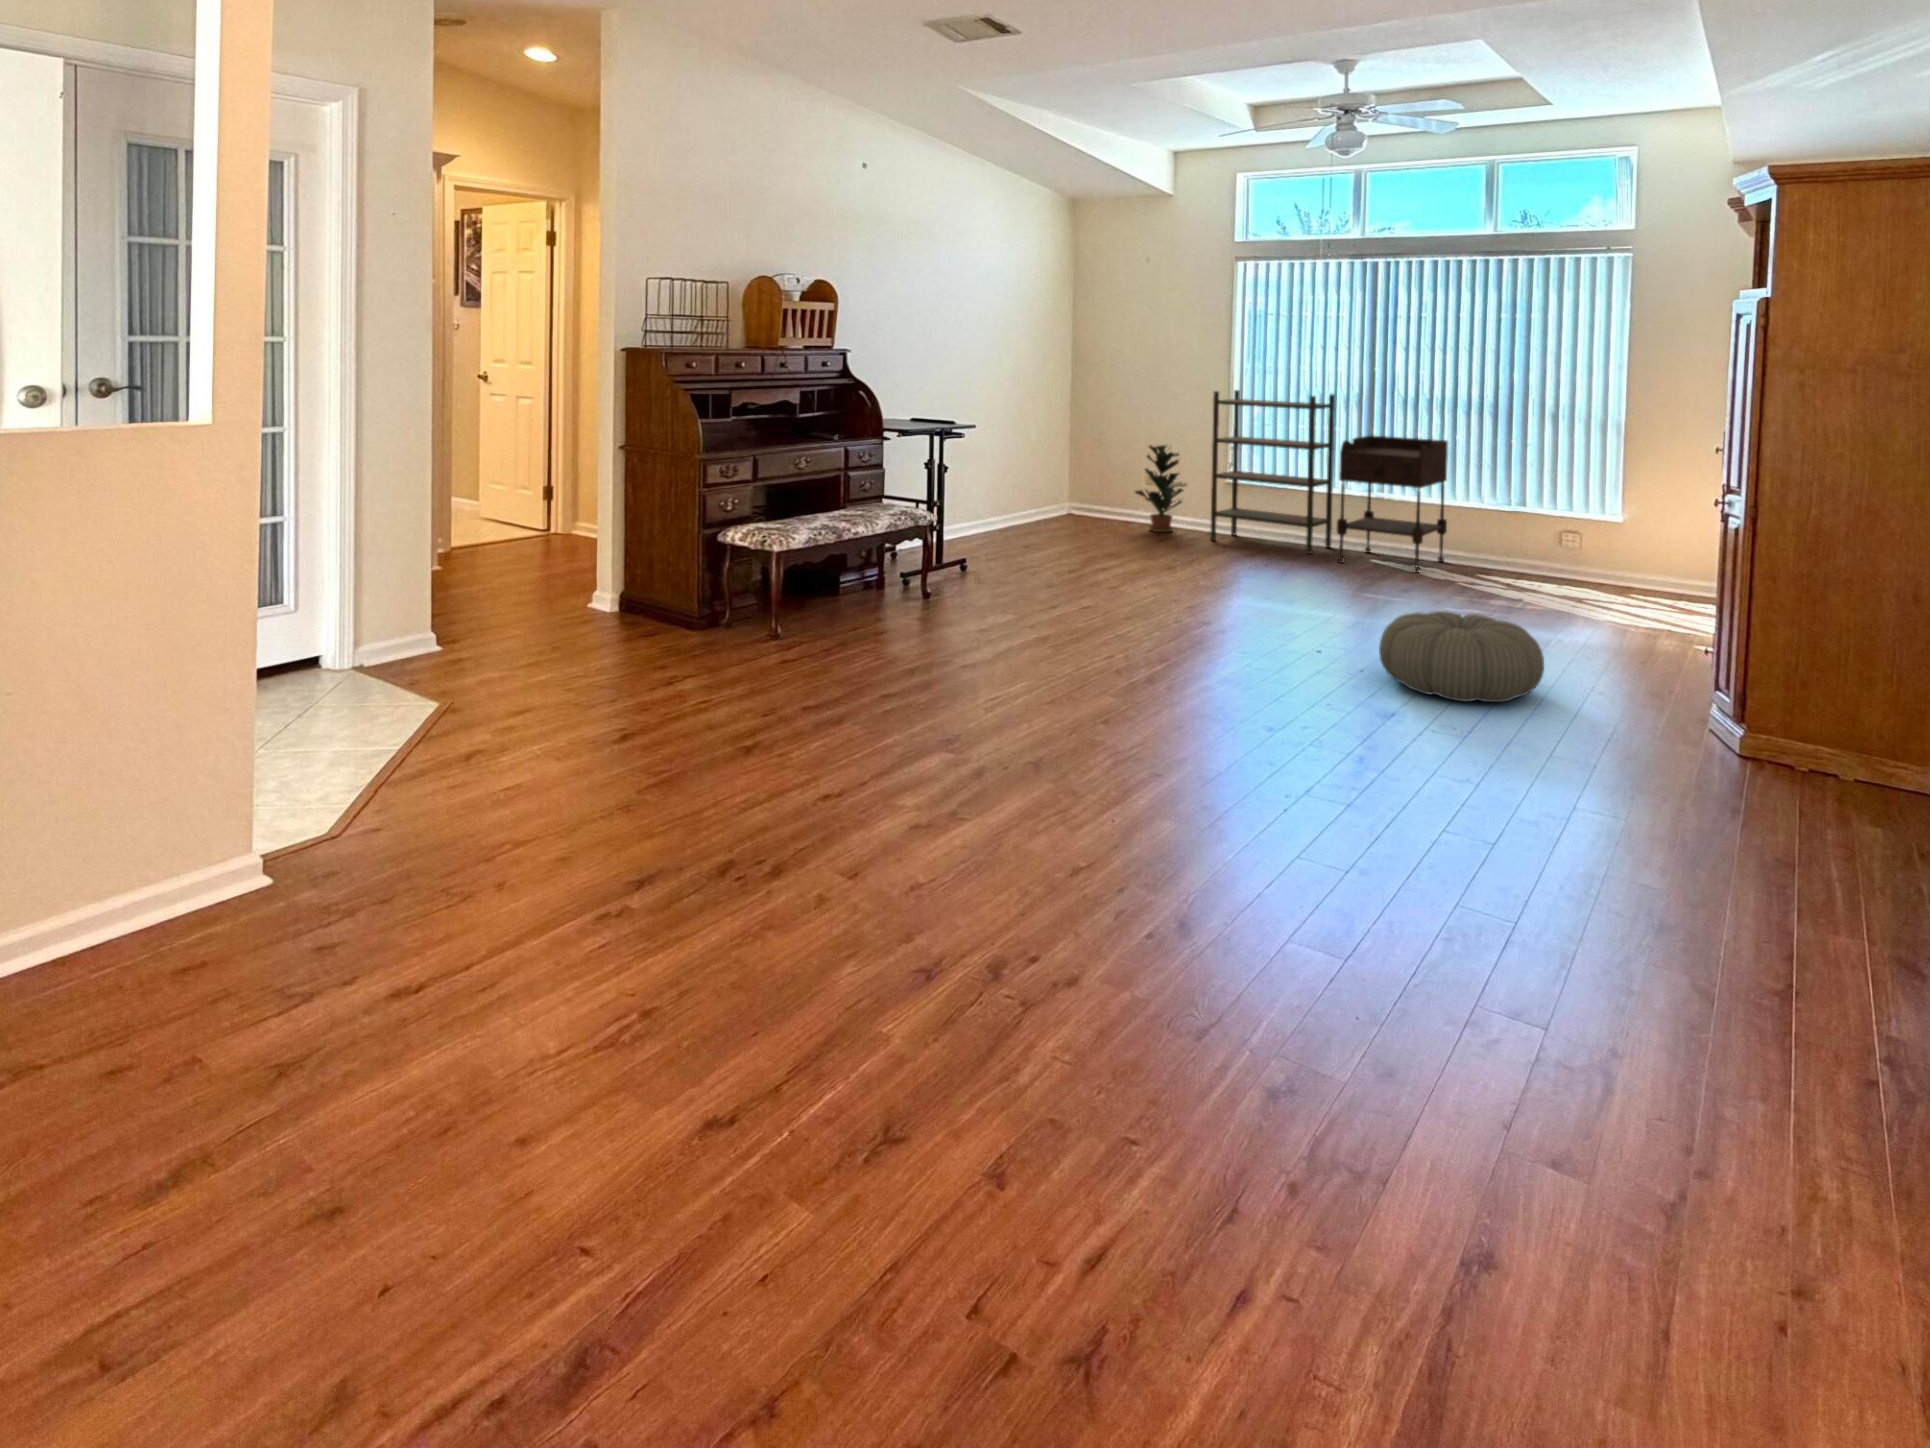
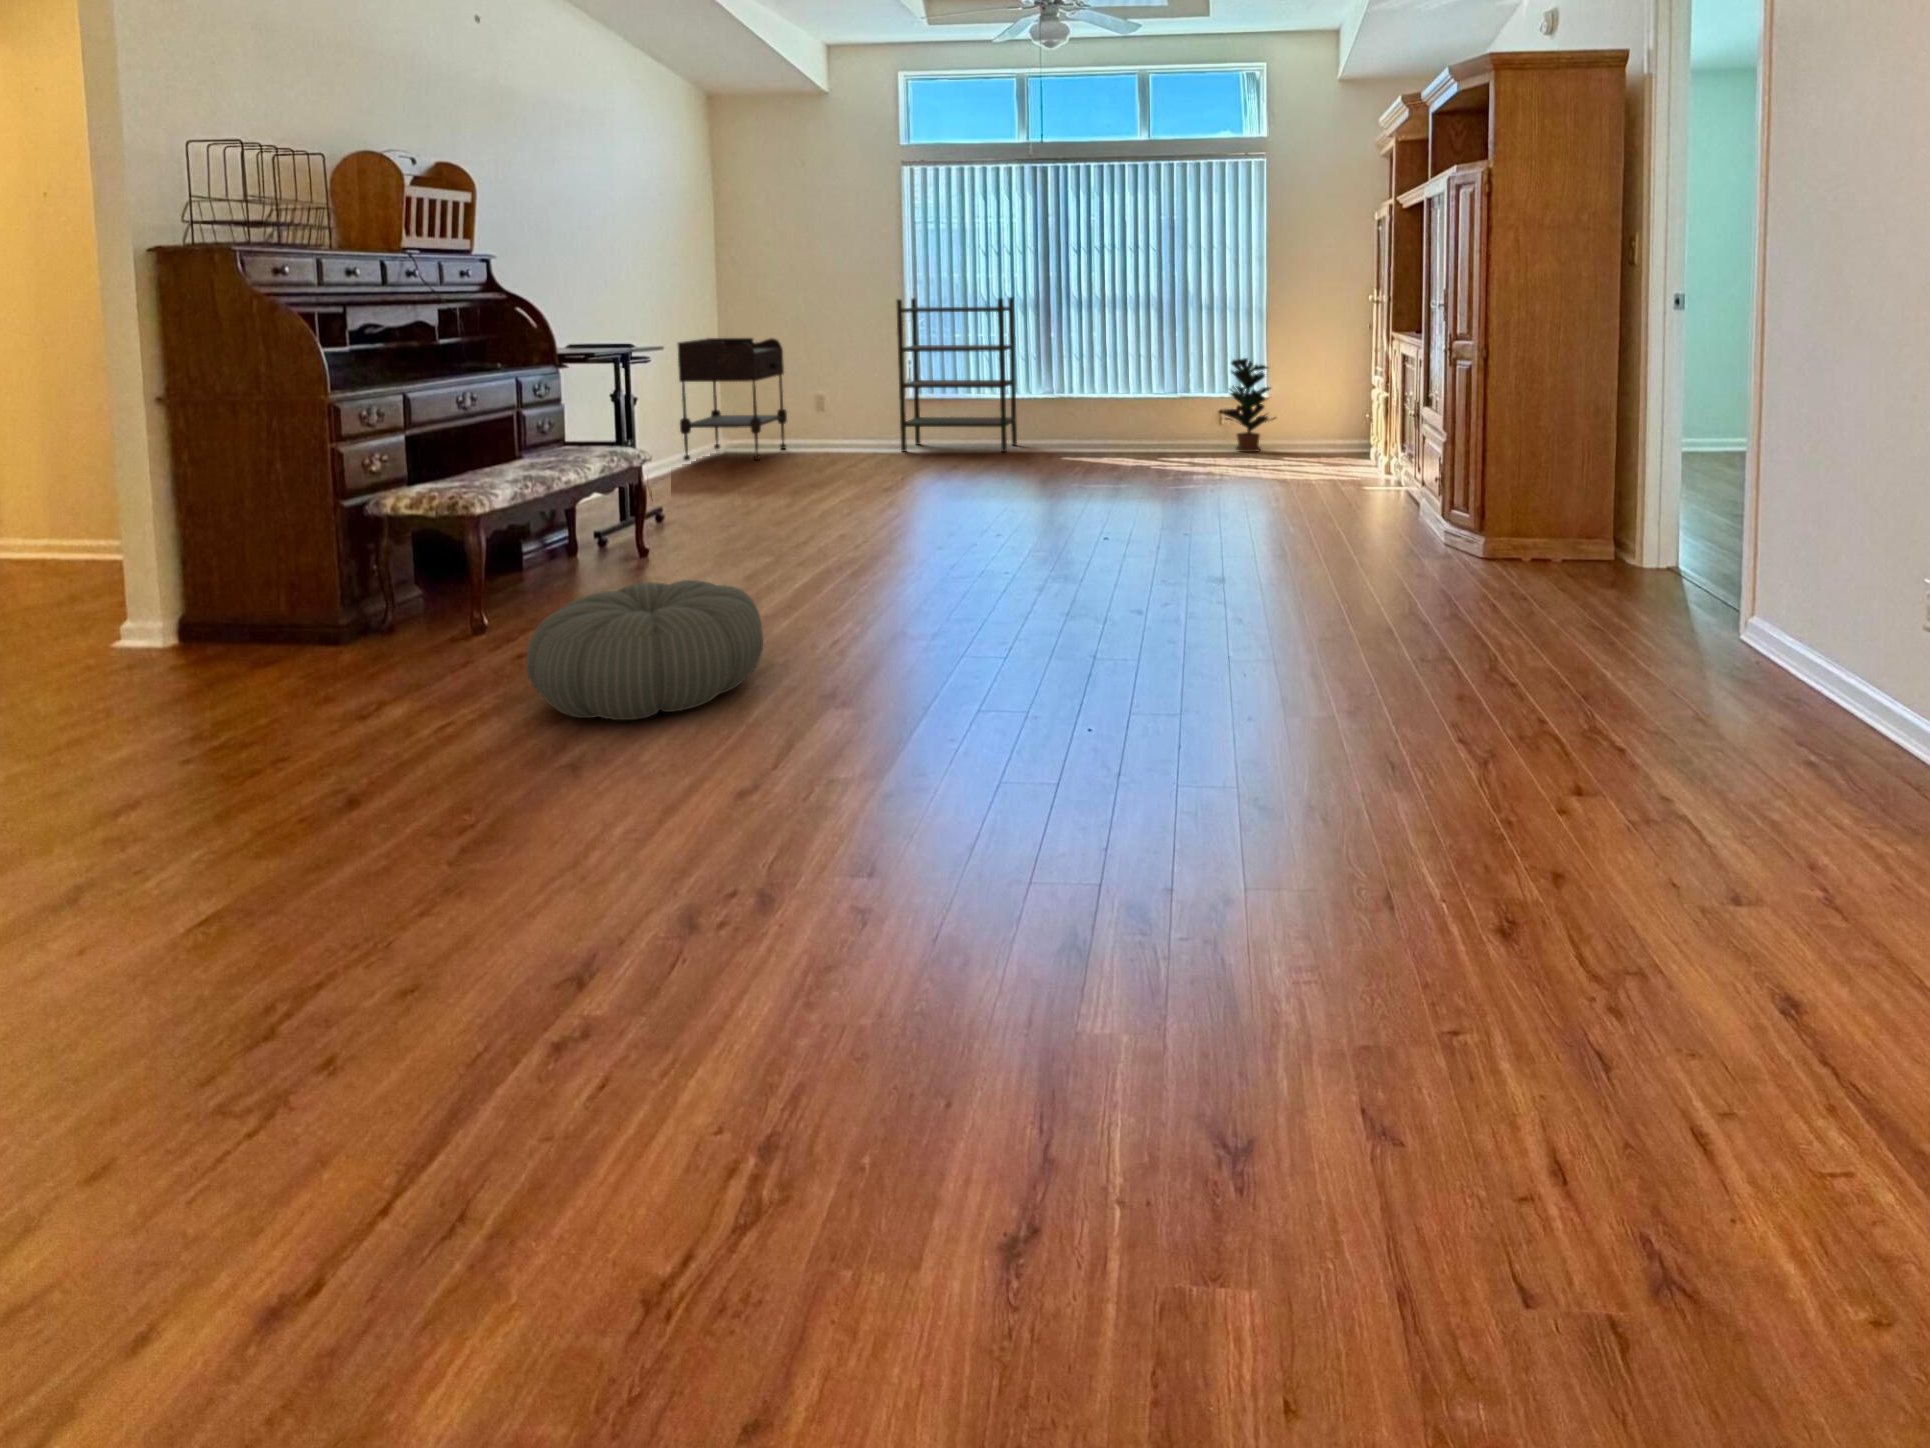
side table: present [1337,435,1448,573] -> present [677,338,787,460]
potted plant: present [1135,445,1186,532] -> present [1219,358,1275,452]
pouf: present [1379,611,1544,702] -> present [527,580,763,720]

